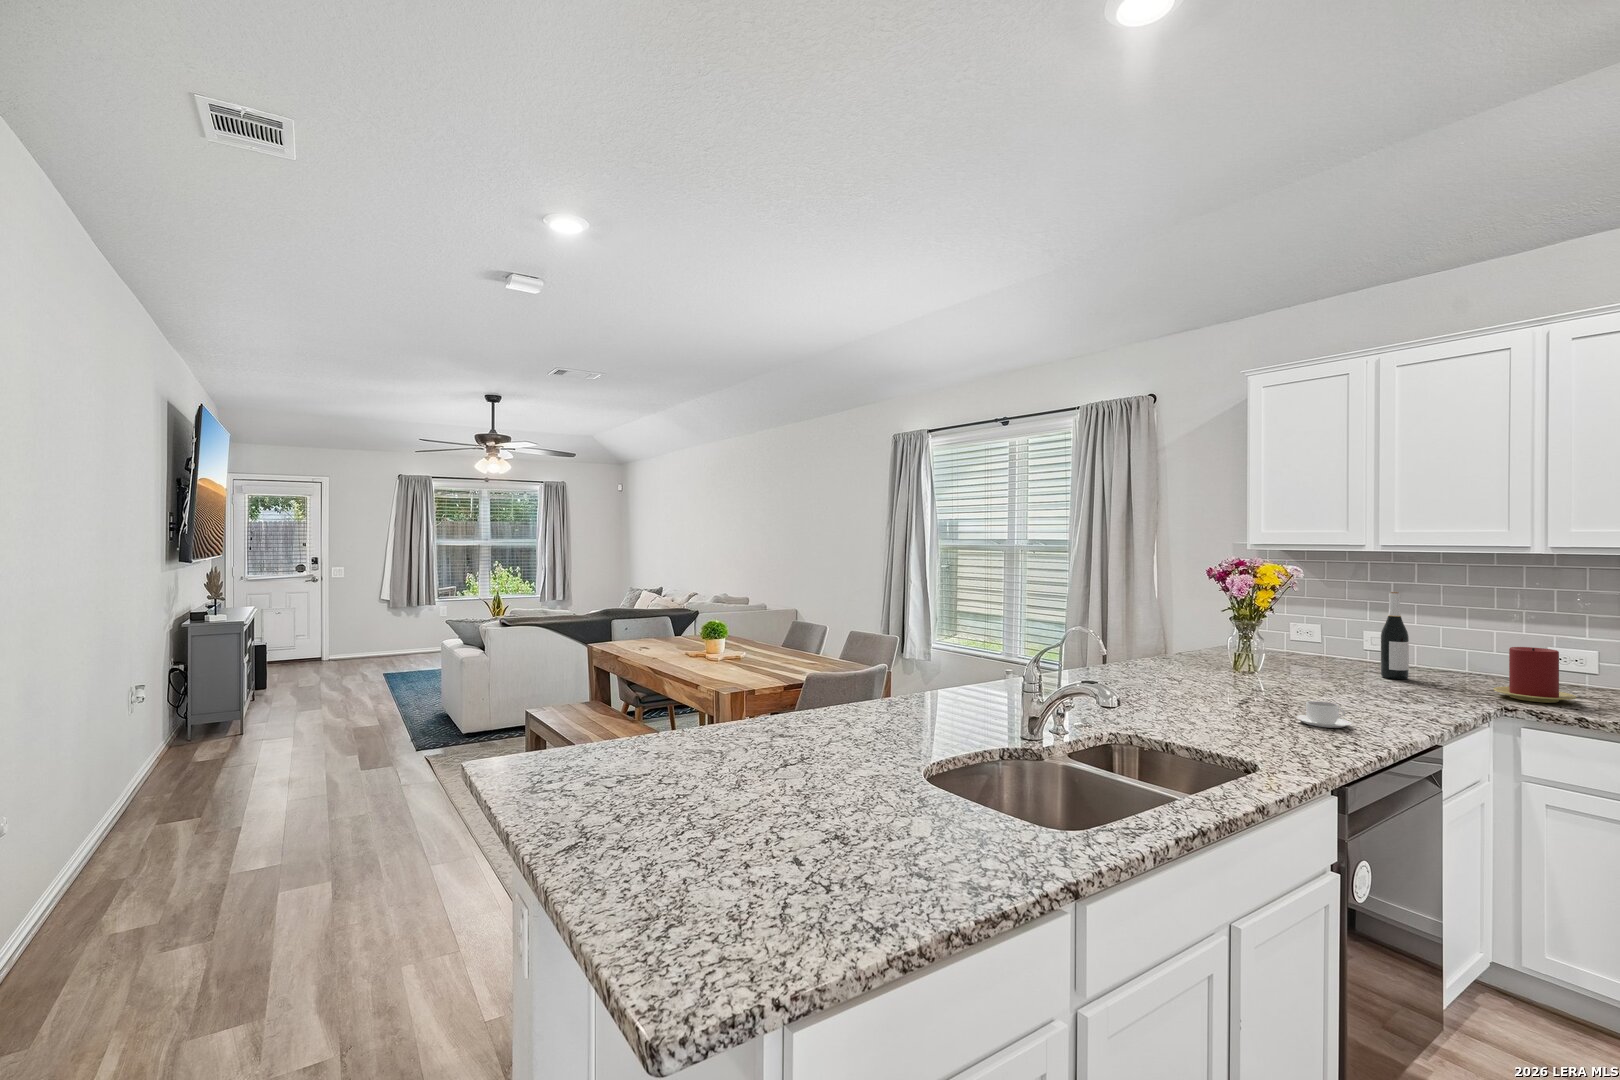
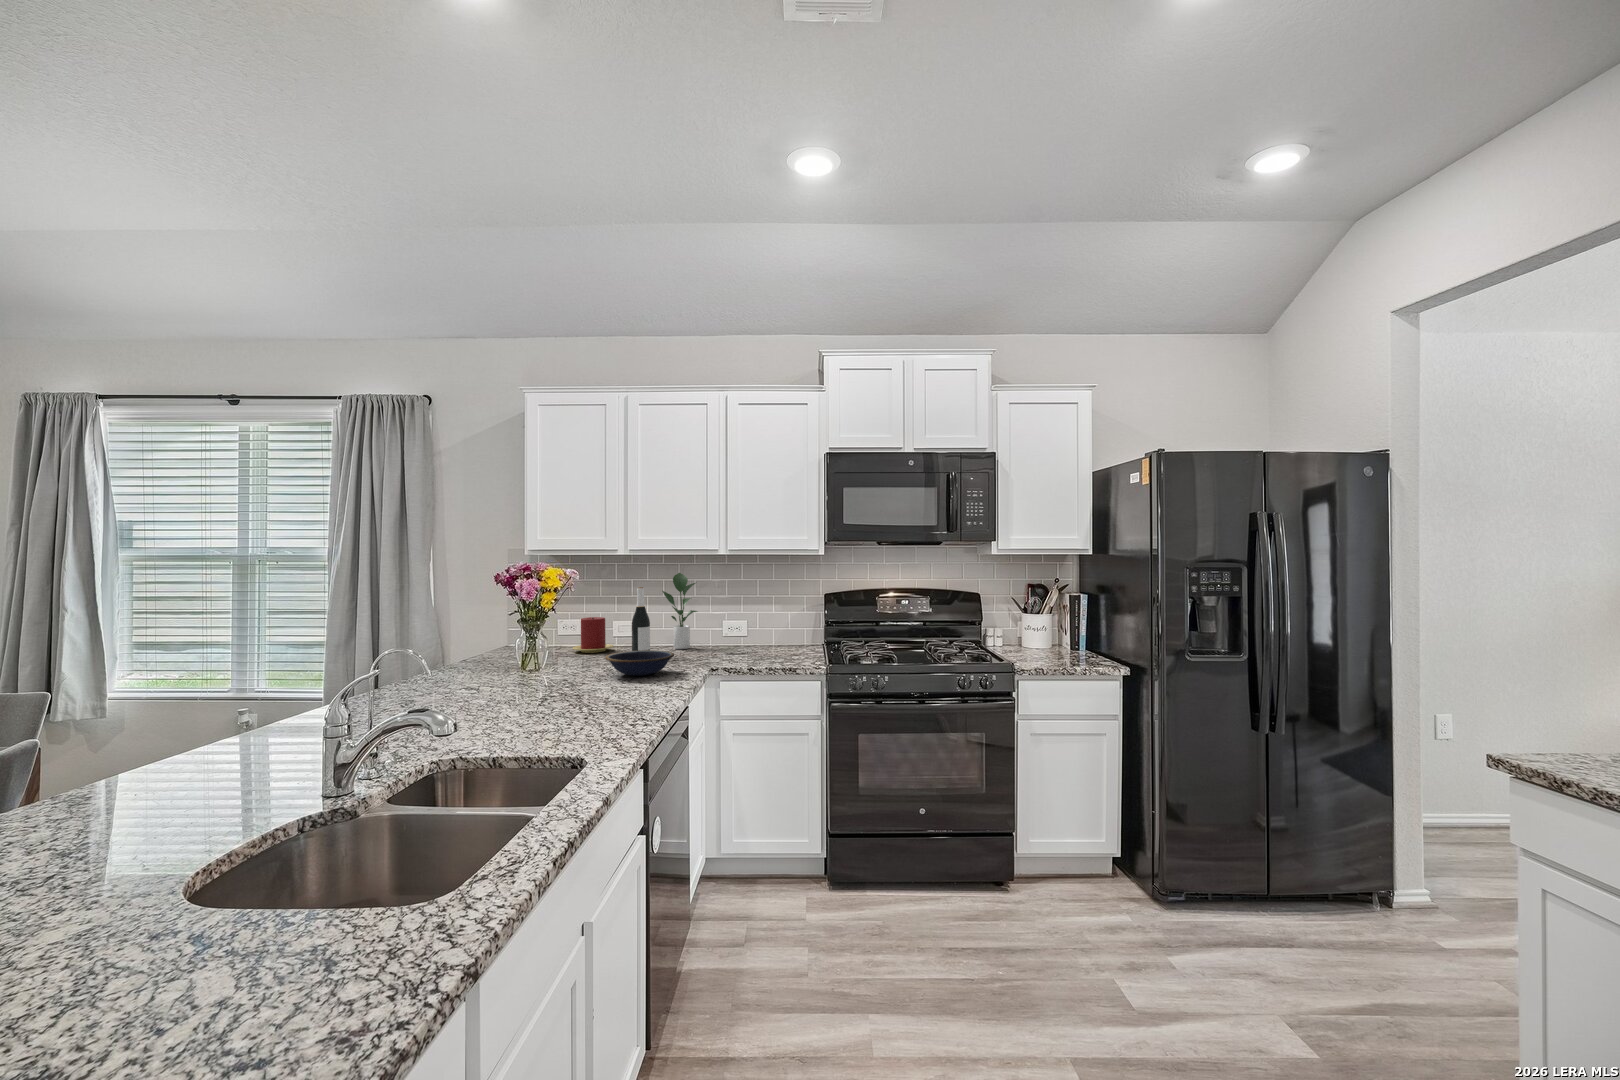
potted plant: none [1432,577,1496,678] -> present [662,573,697,649]
candle: present [1494,647,1576,703] -> present [573,617,614,653]
bowl: none [1331,667,1433,699] -> present [605,650,674,676]
coffee cup: present [1296,701,1352,728] -> none [594,687,635,710]

